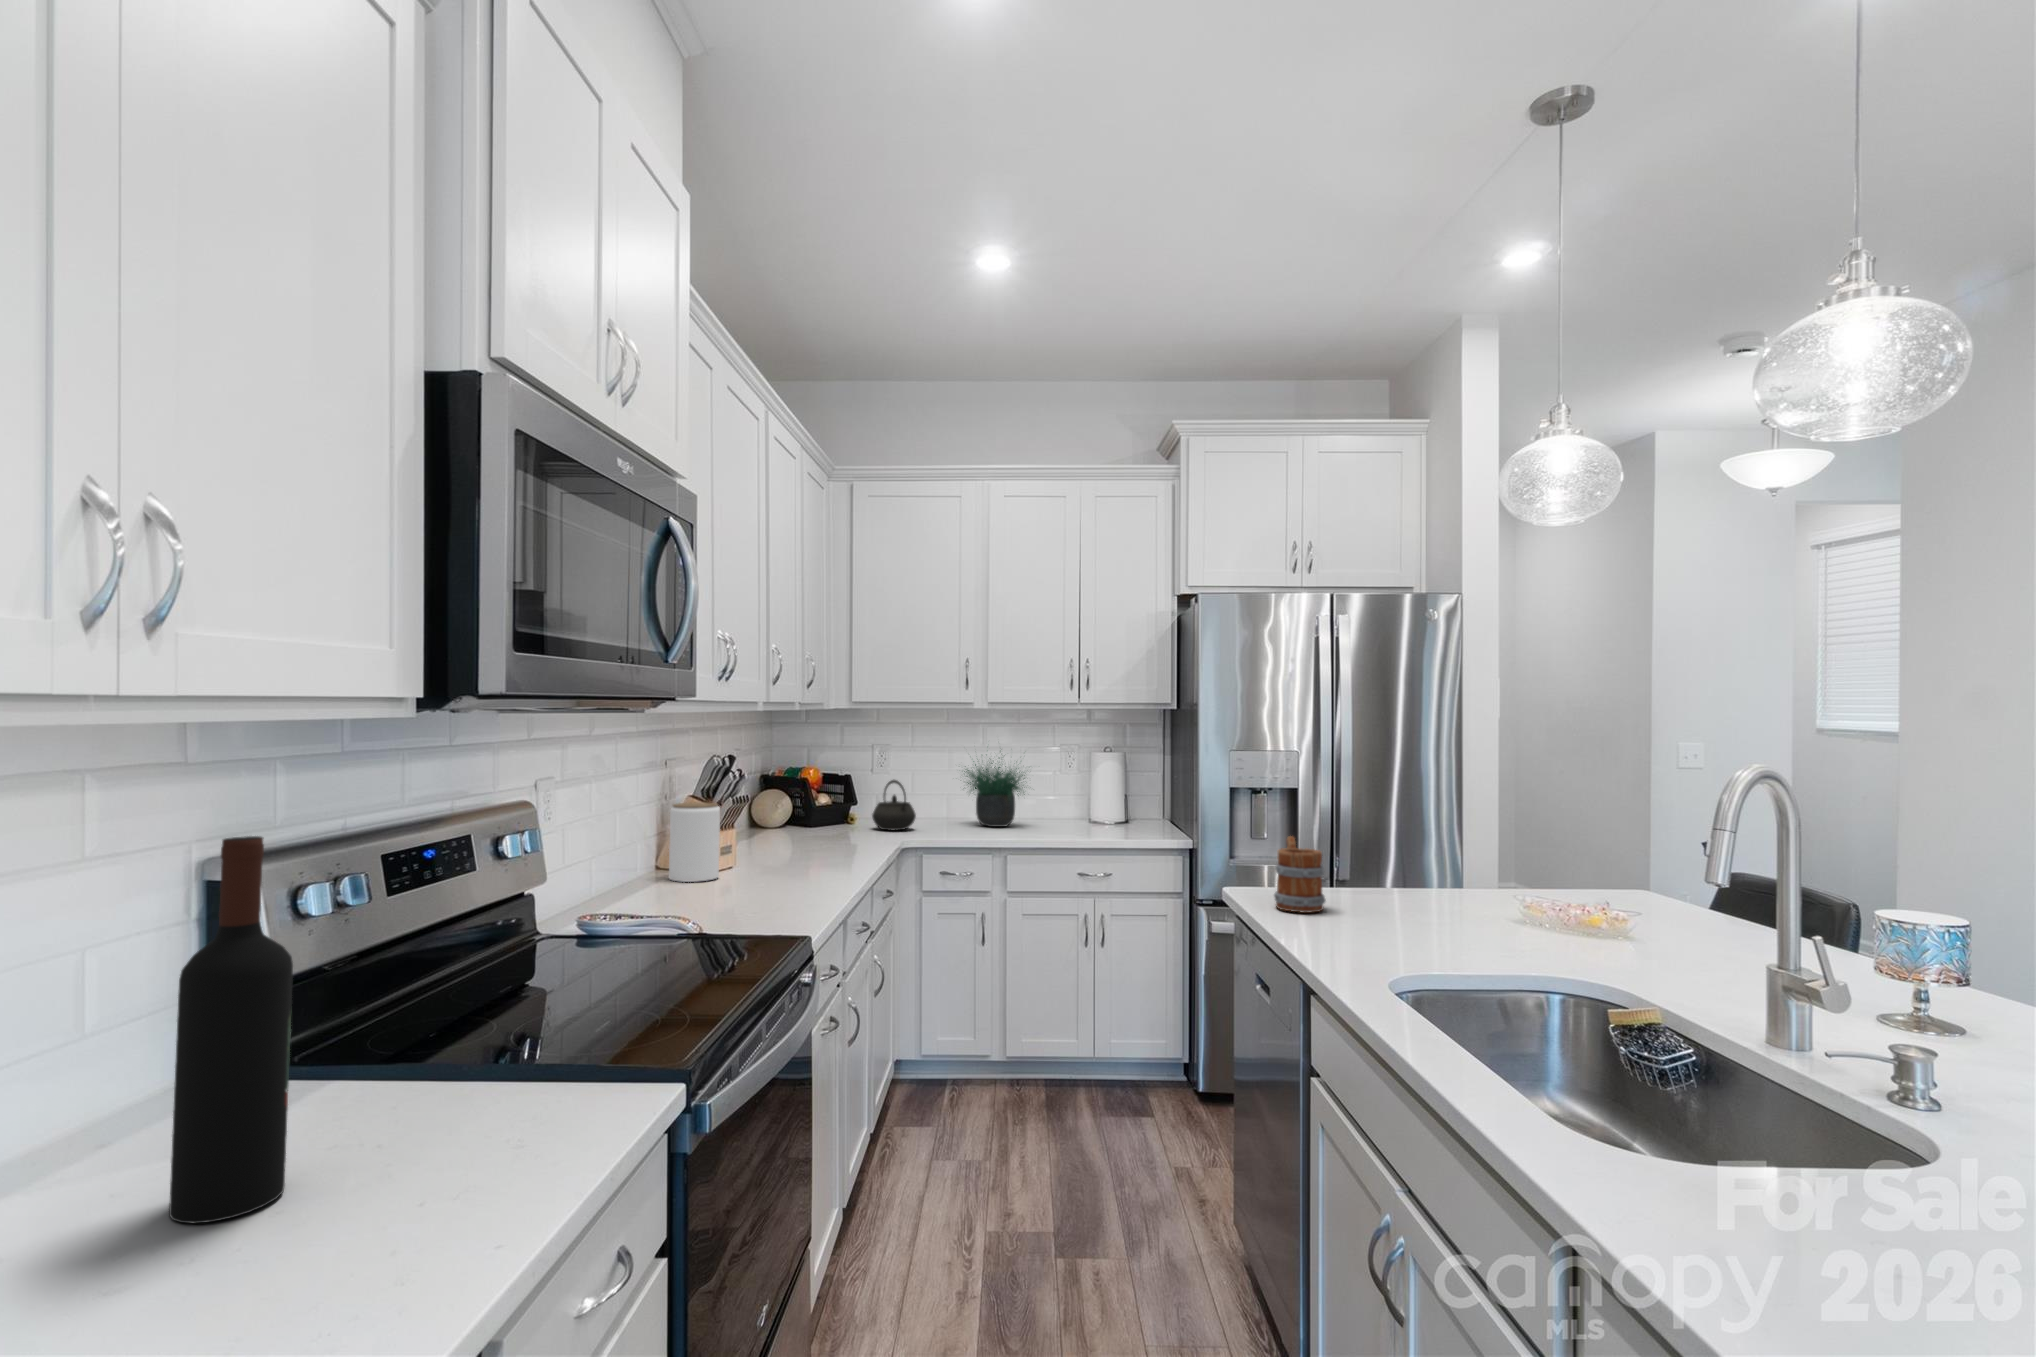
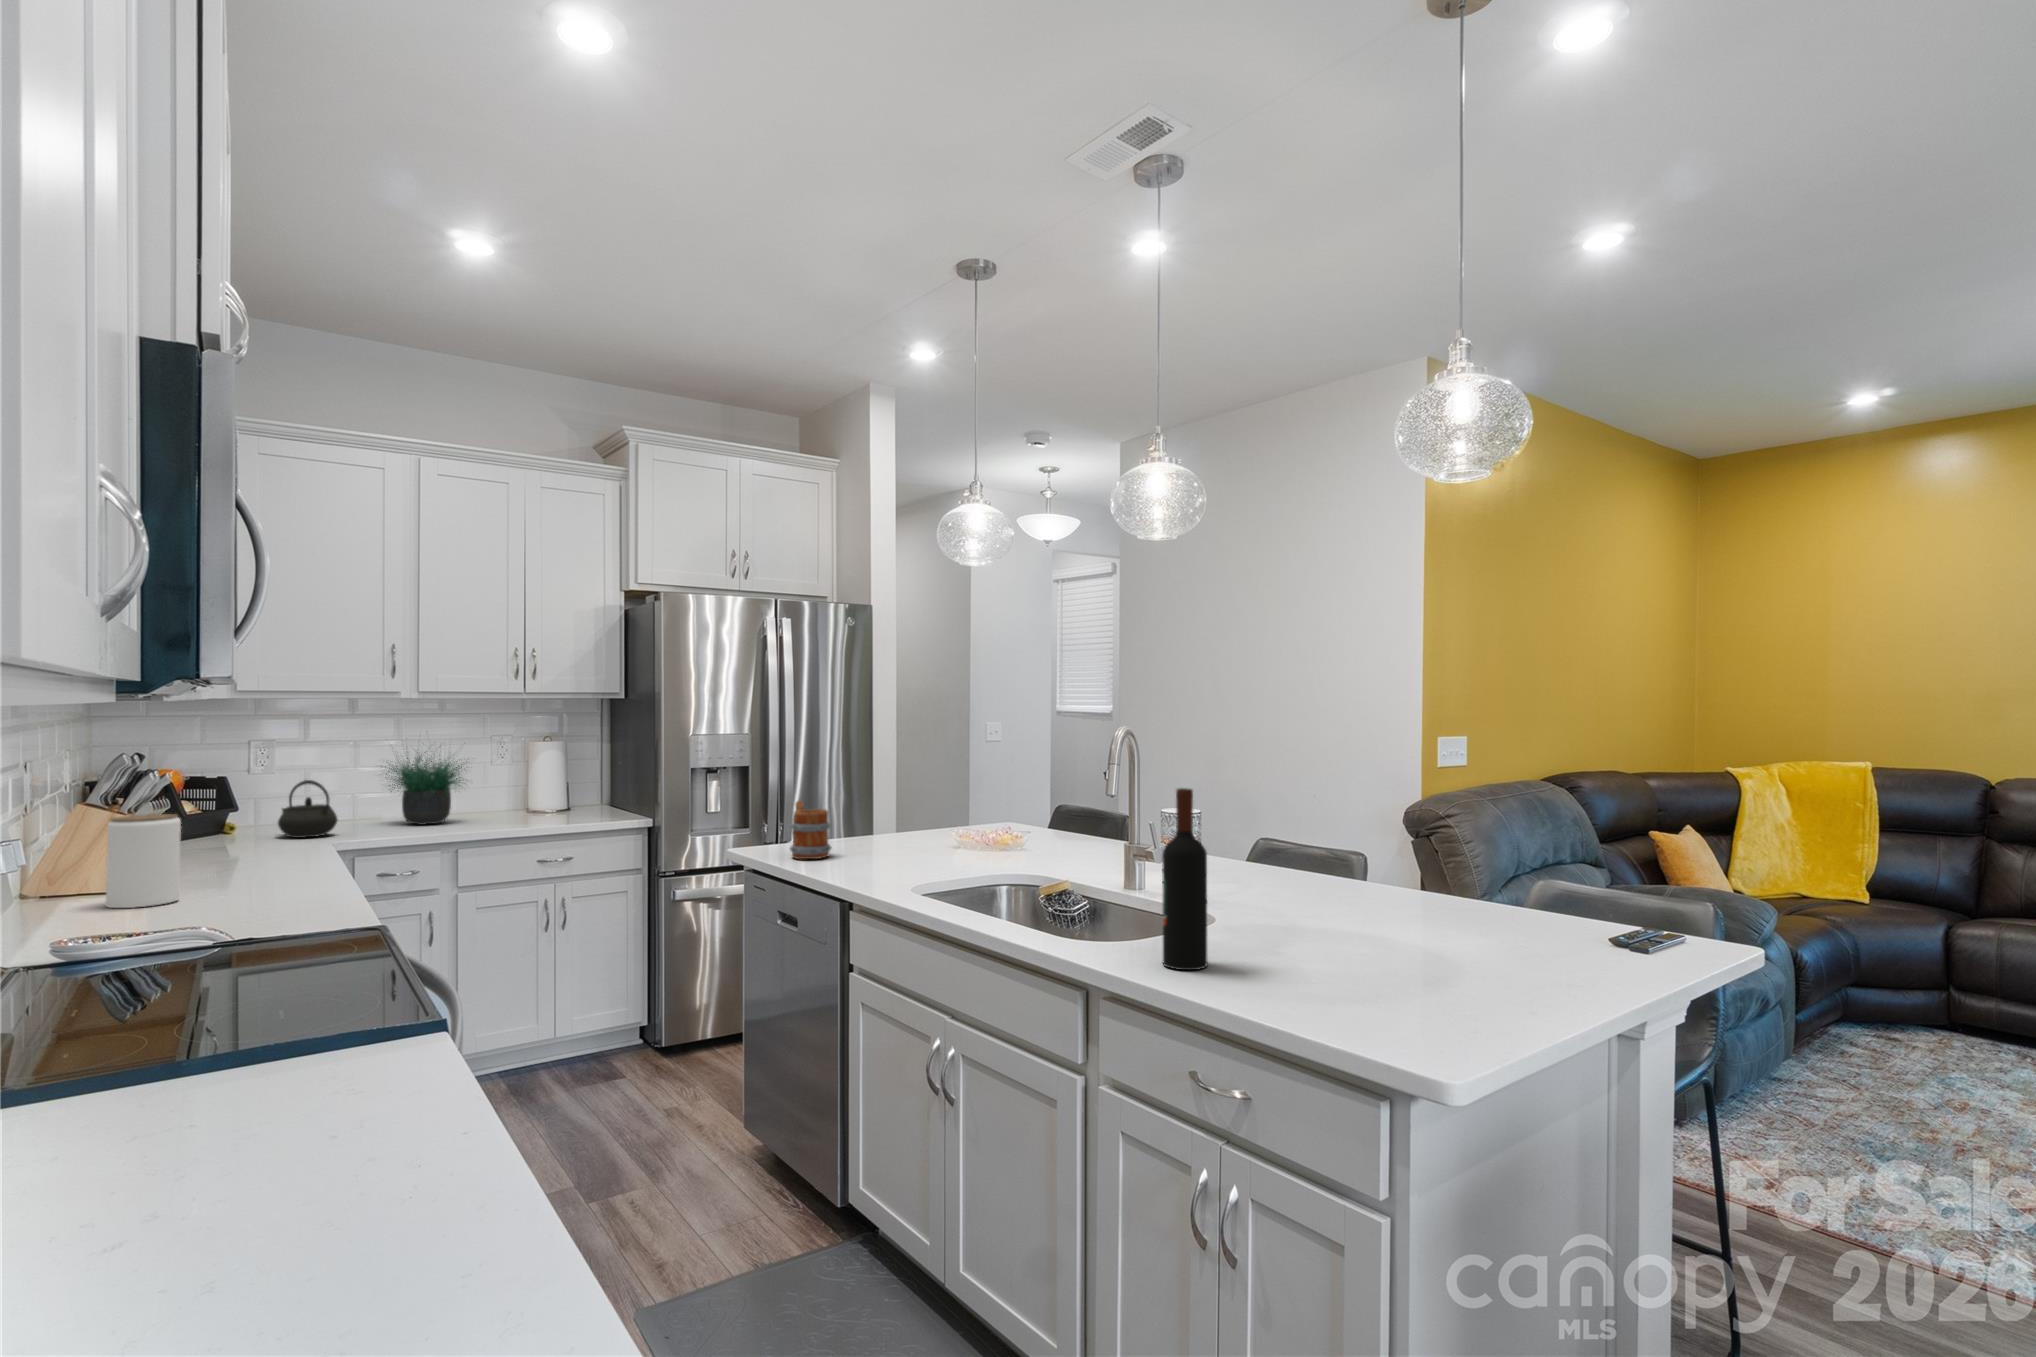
wine bottle: present [169,836,293,1224] -> present [1162,788,1207,970]

